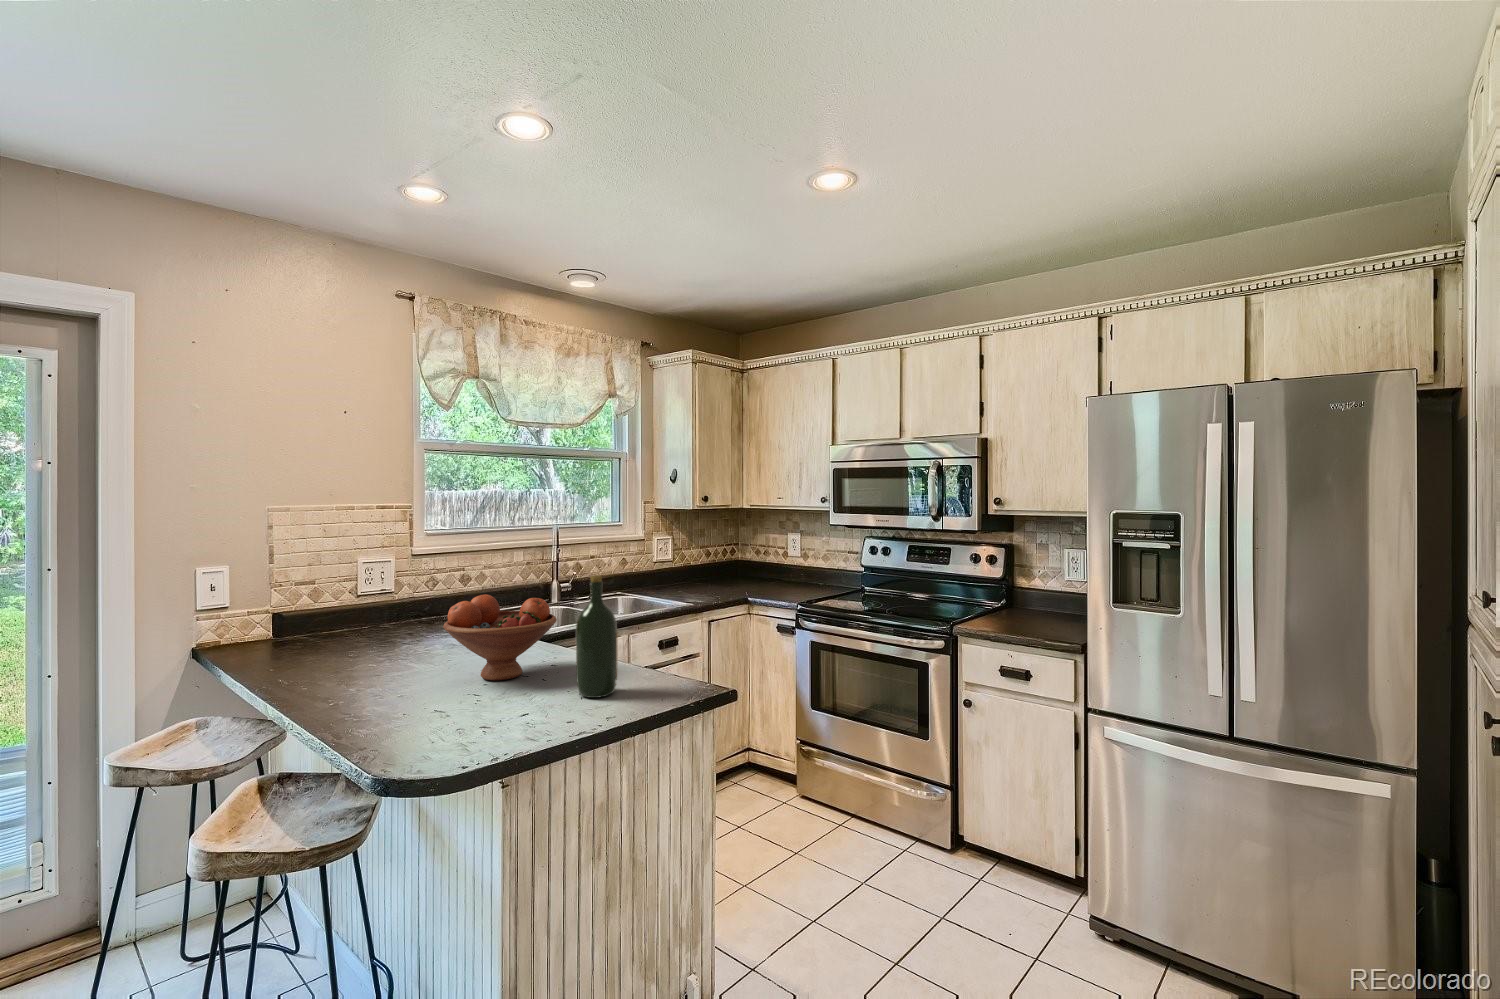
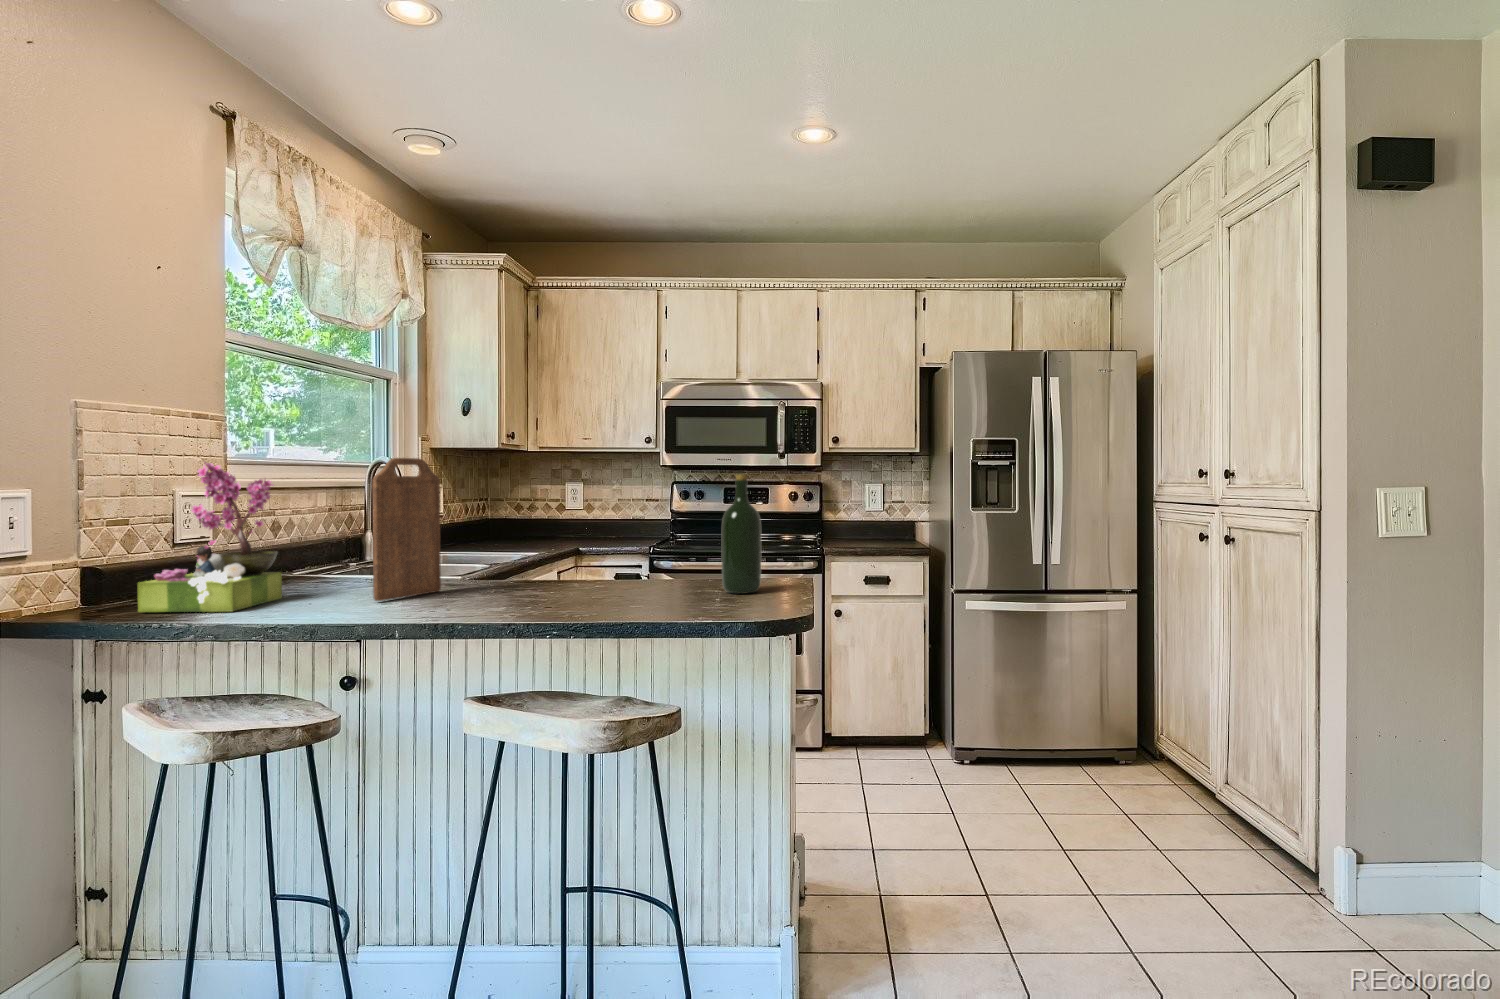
flower arrangement: none [287,542,378,653] -> present [137,462,282,612]
cutting board: none [387,546,456,657] -> present [372,458,441,601]
fruit bowl: present [443,594,557,680] -> none [536,508,657,598]

